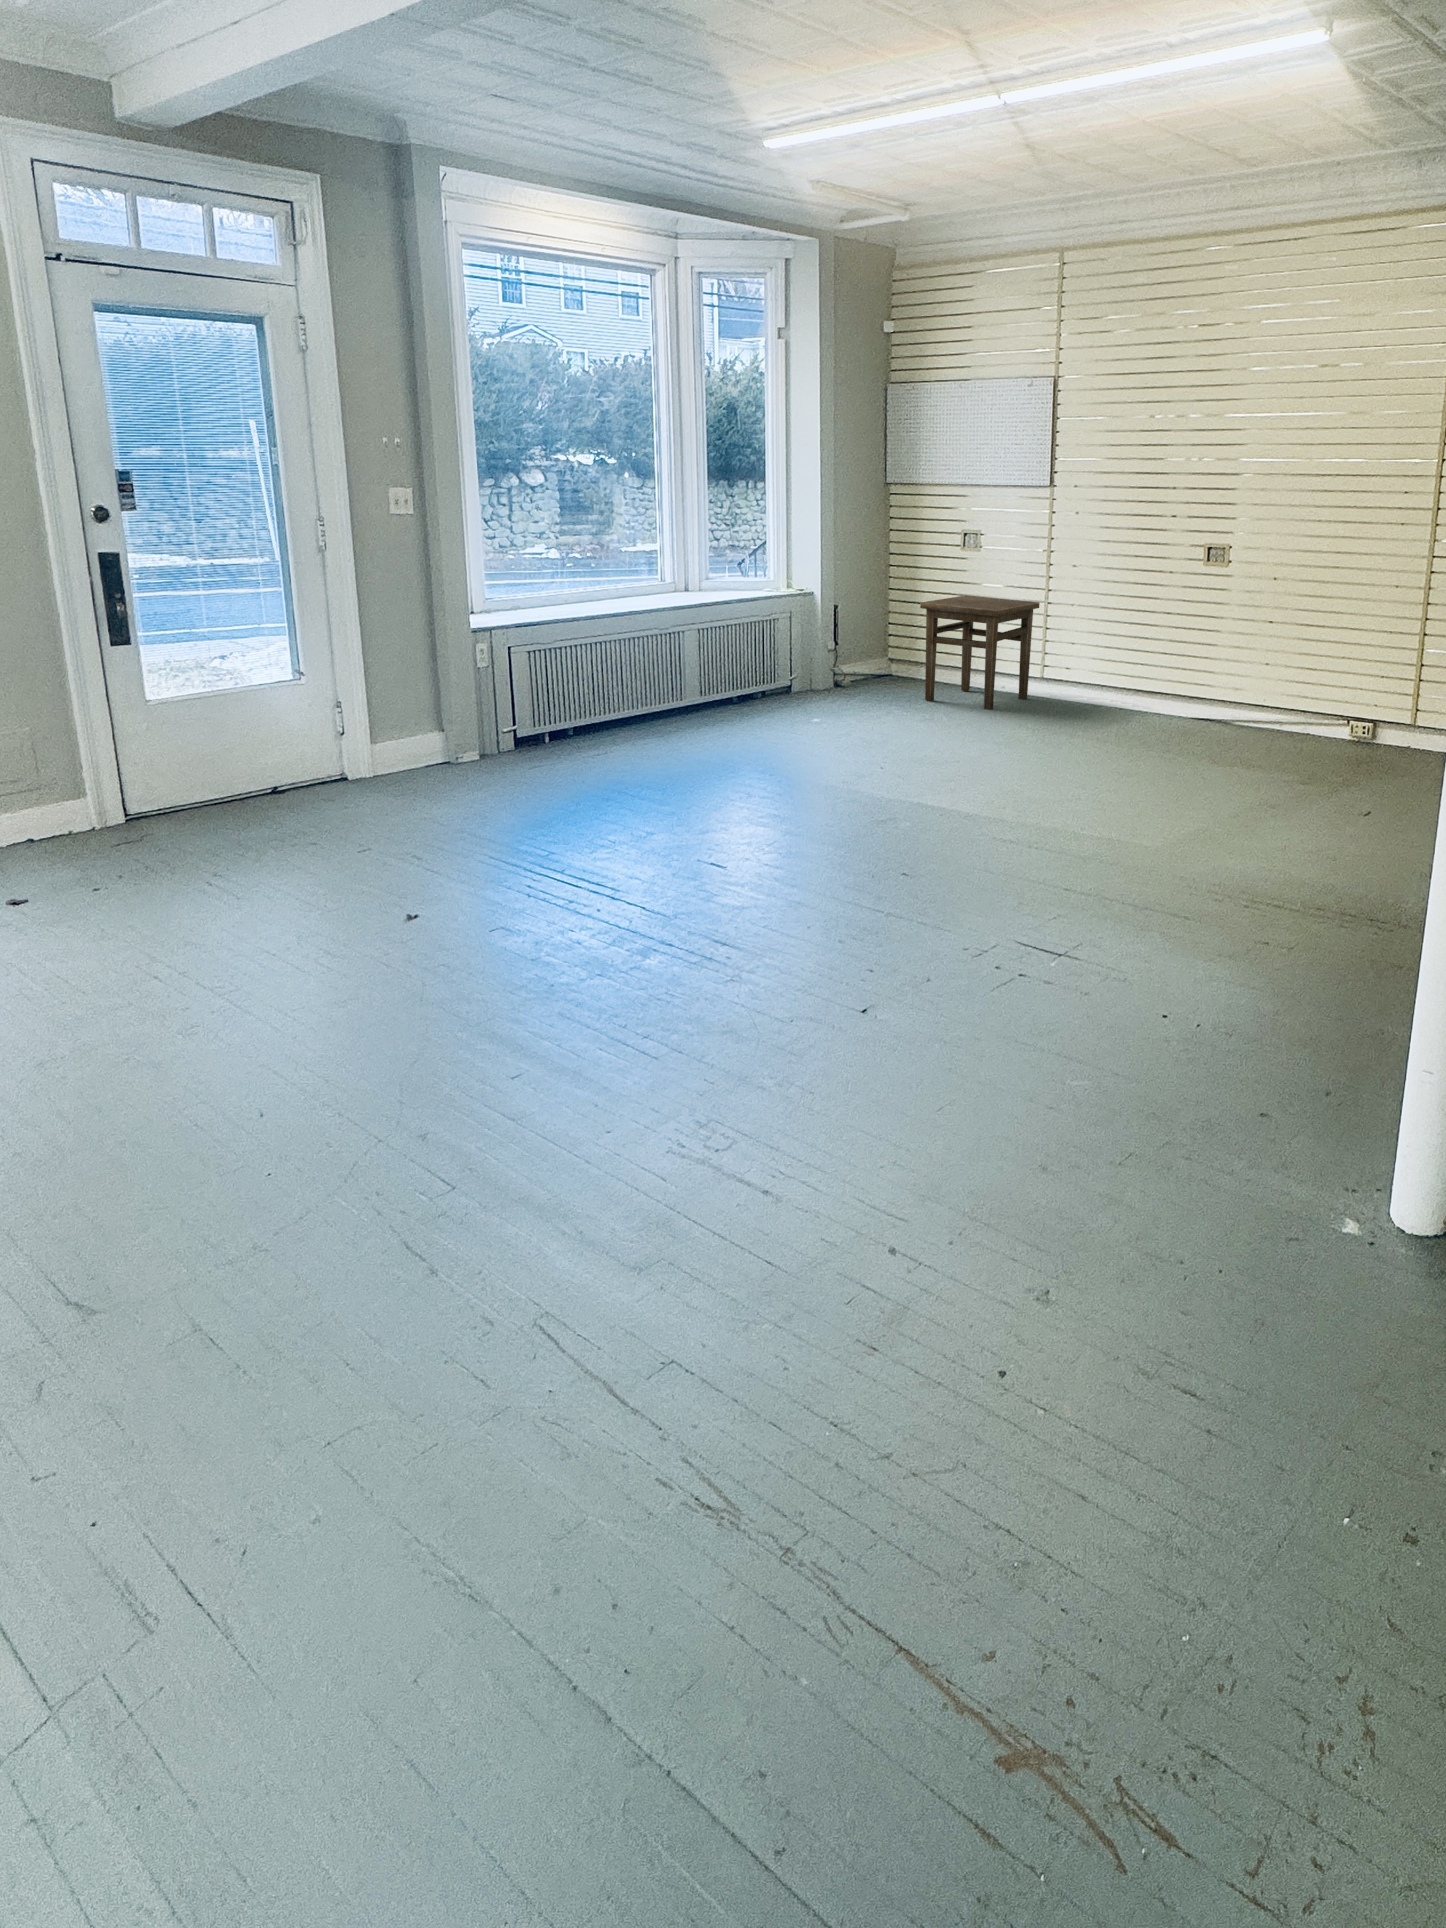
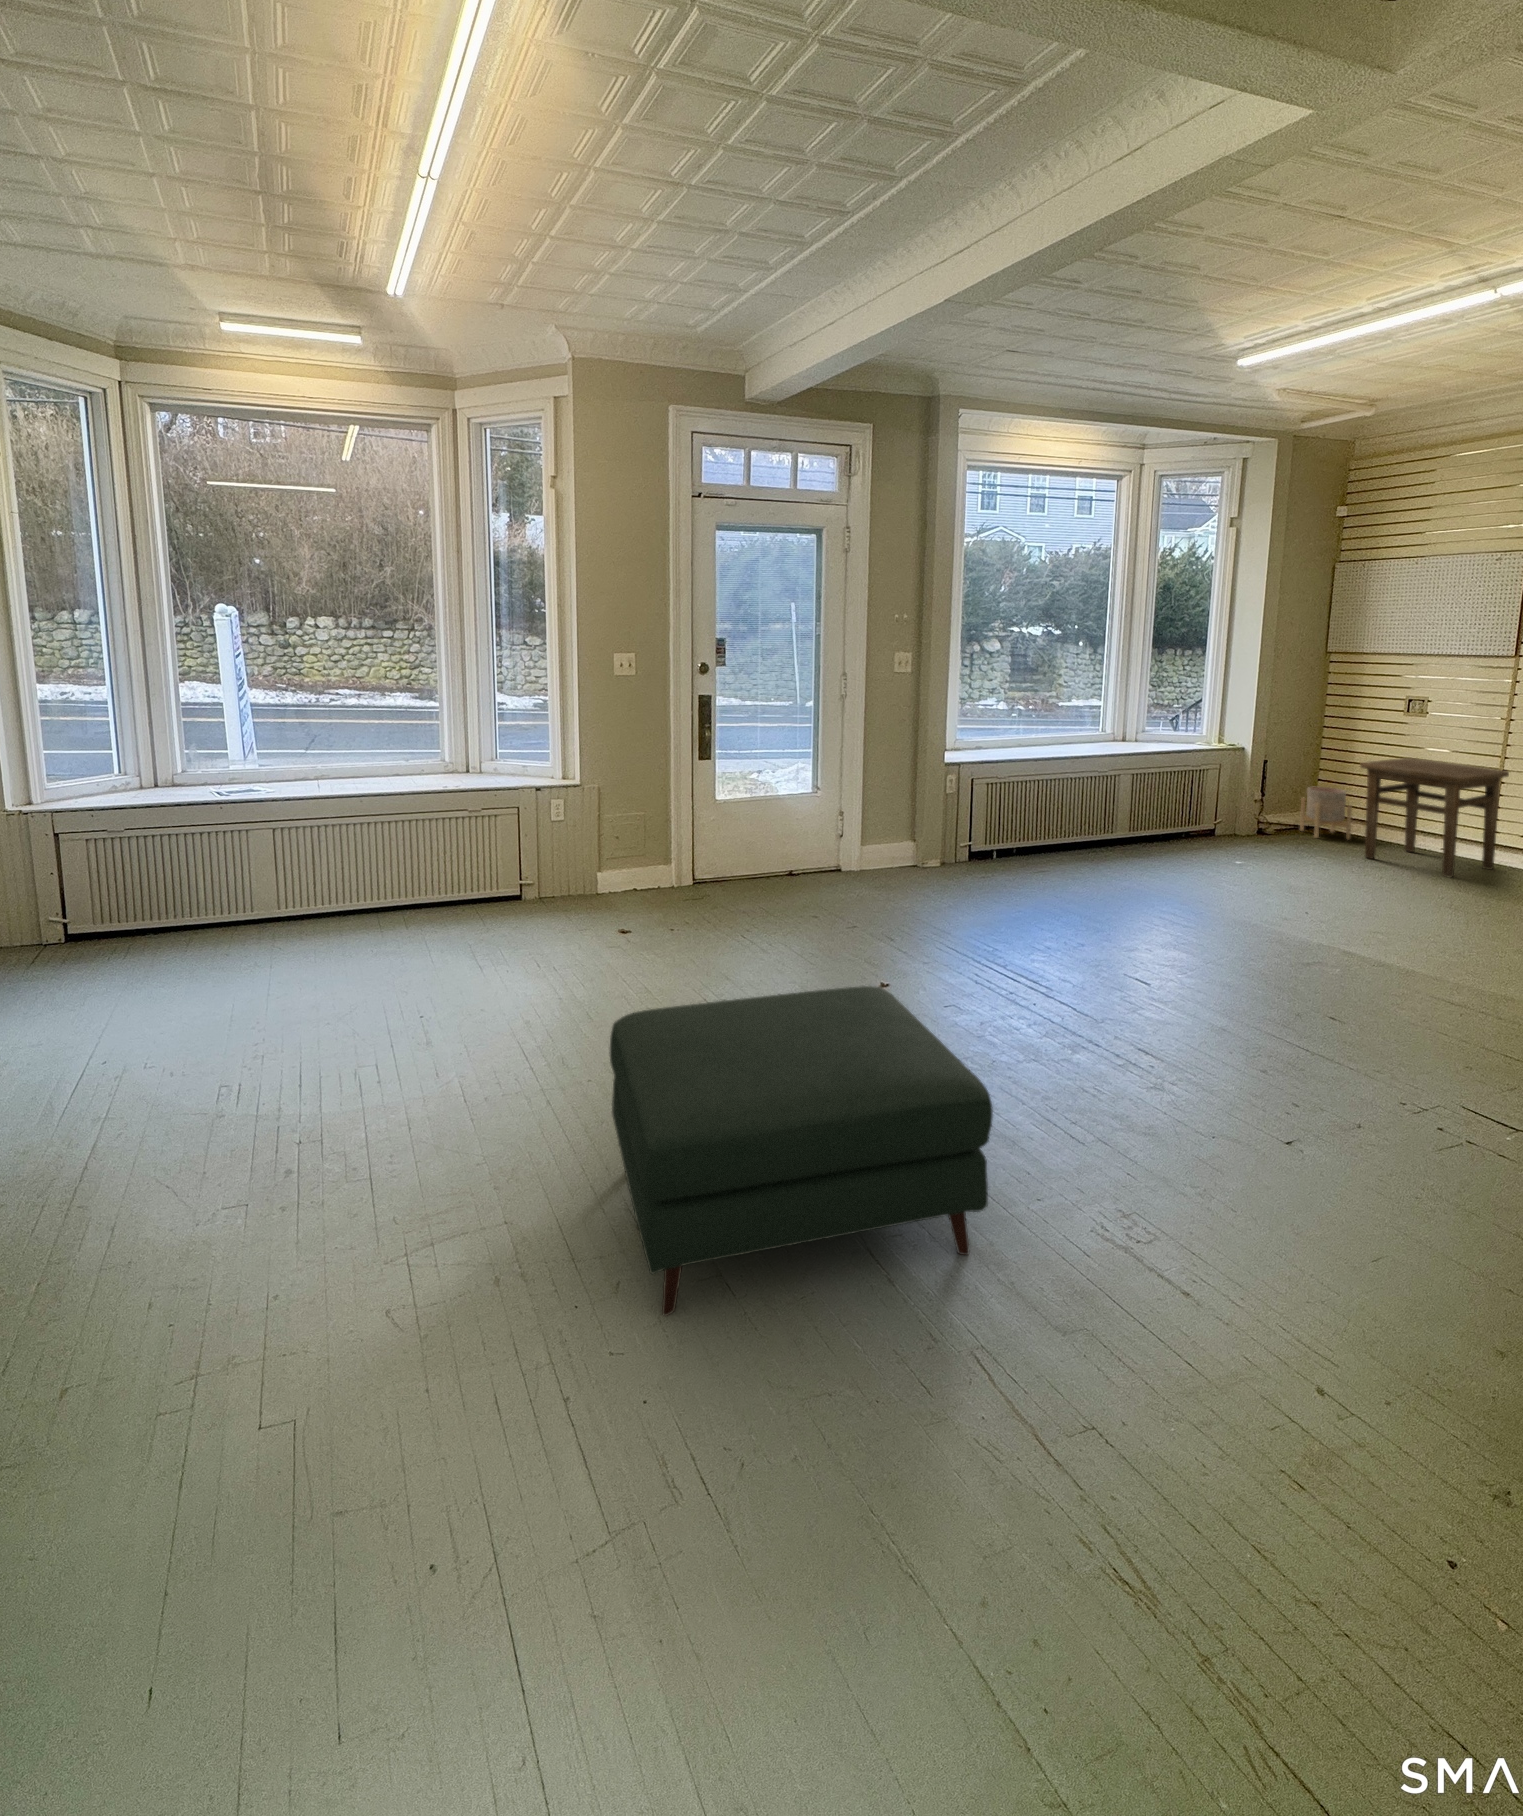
planter: none [876,633,919,687] -> present [1300,786,1352,839]
ottoman: none [29,858,493,1196] -> present [610,986,993,1316]

